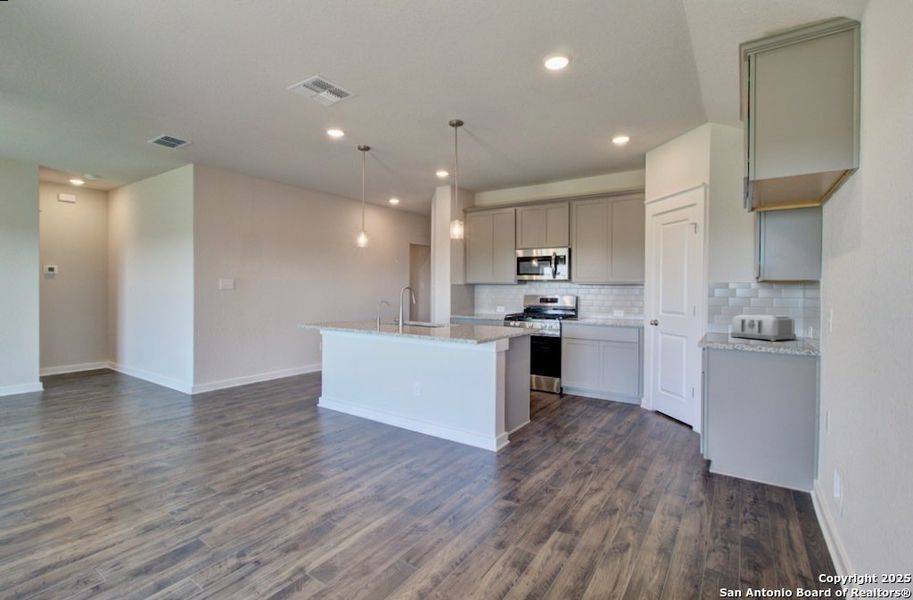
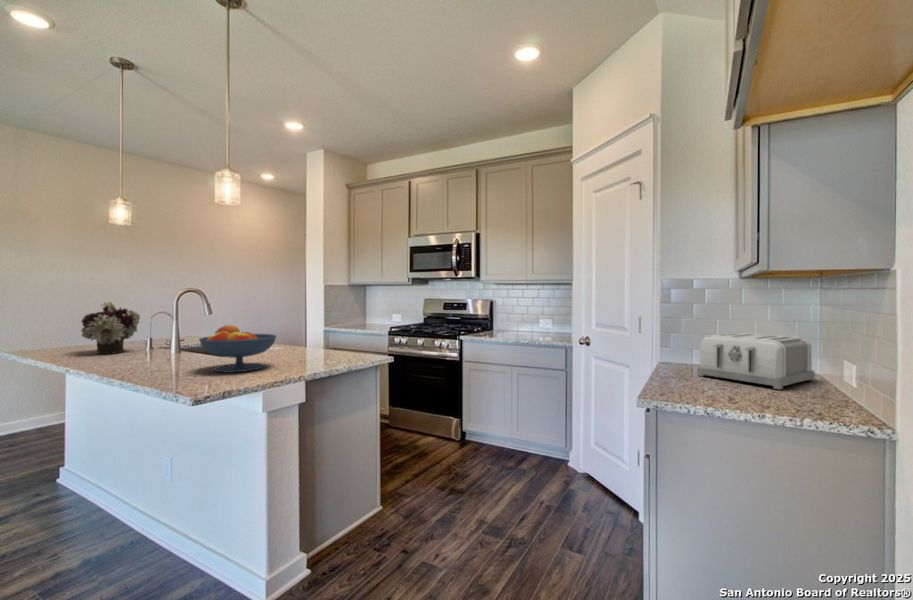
flower arrangement: none [350,293,382,325] -> present [81,301,140,354]
fruit bowl: none [452,307,490,331] -> present [199,325,276,372]

